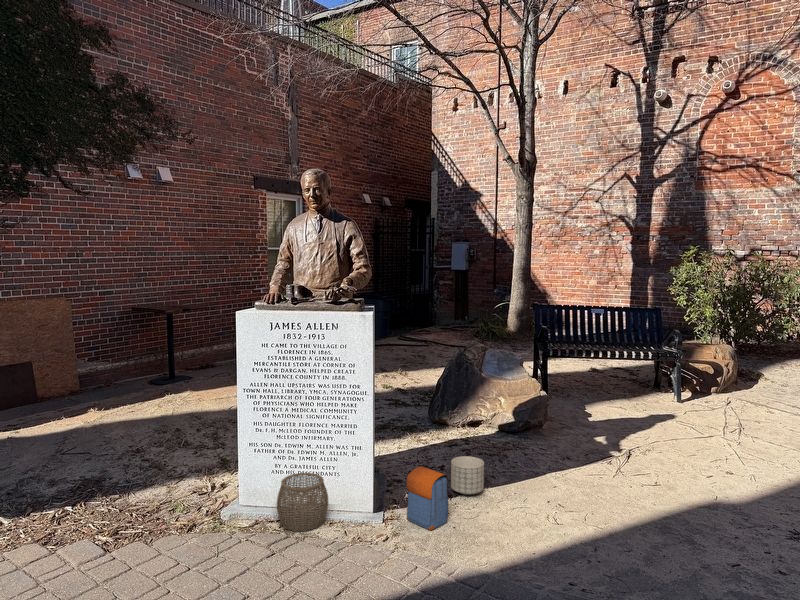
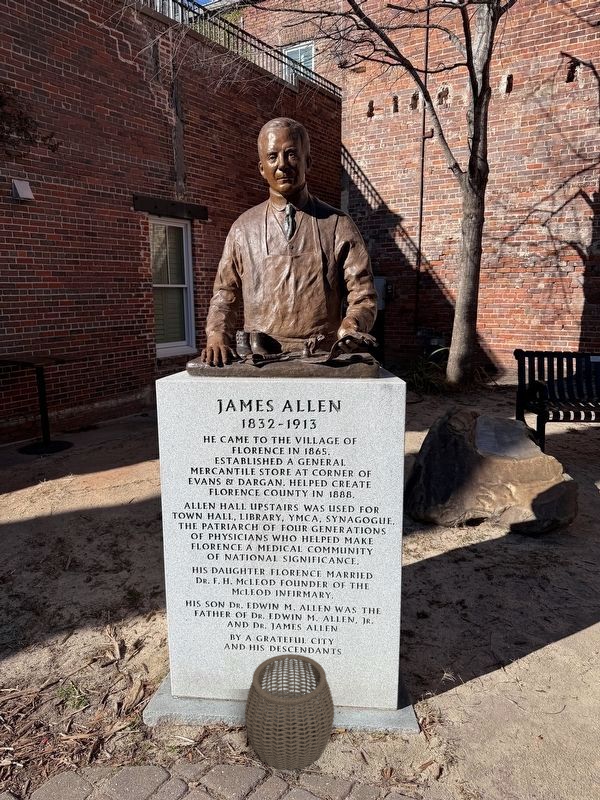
planter: present [451,456,484,495] -> none [500,596,558,662]
backpack: present [407,466,448,530] -> none [463,636,538,754]

